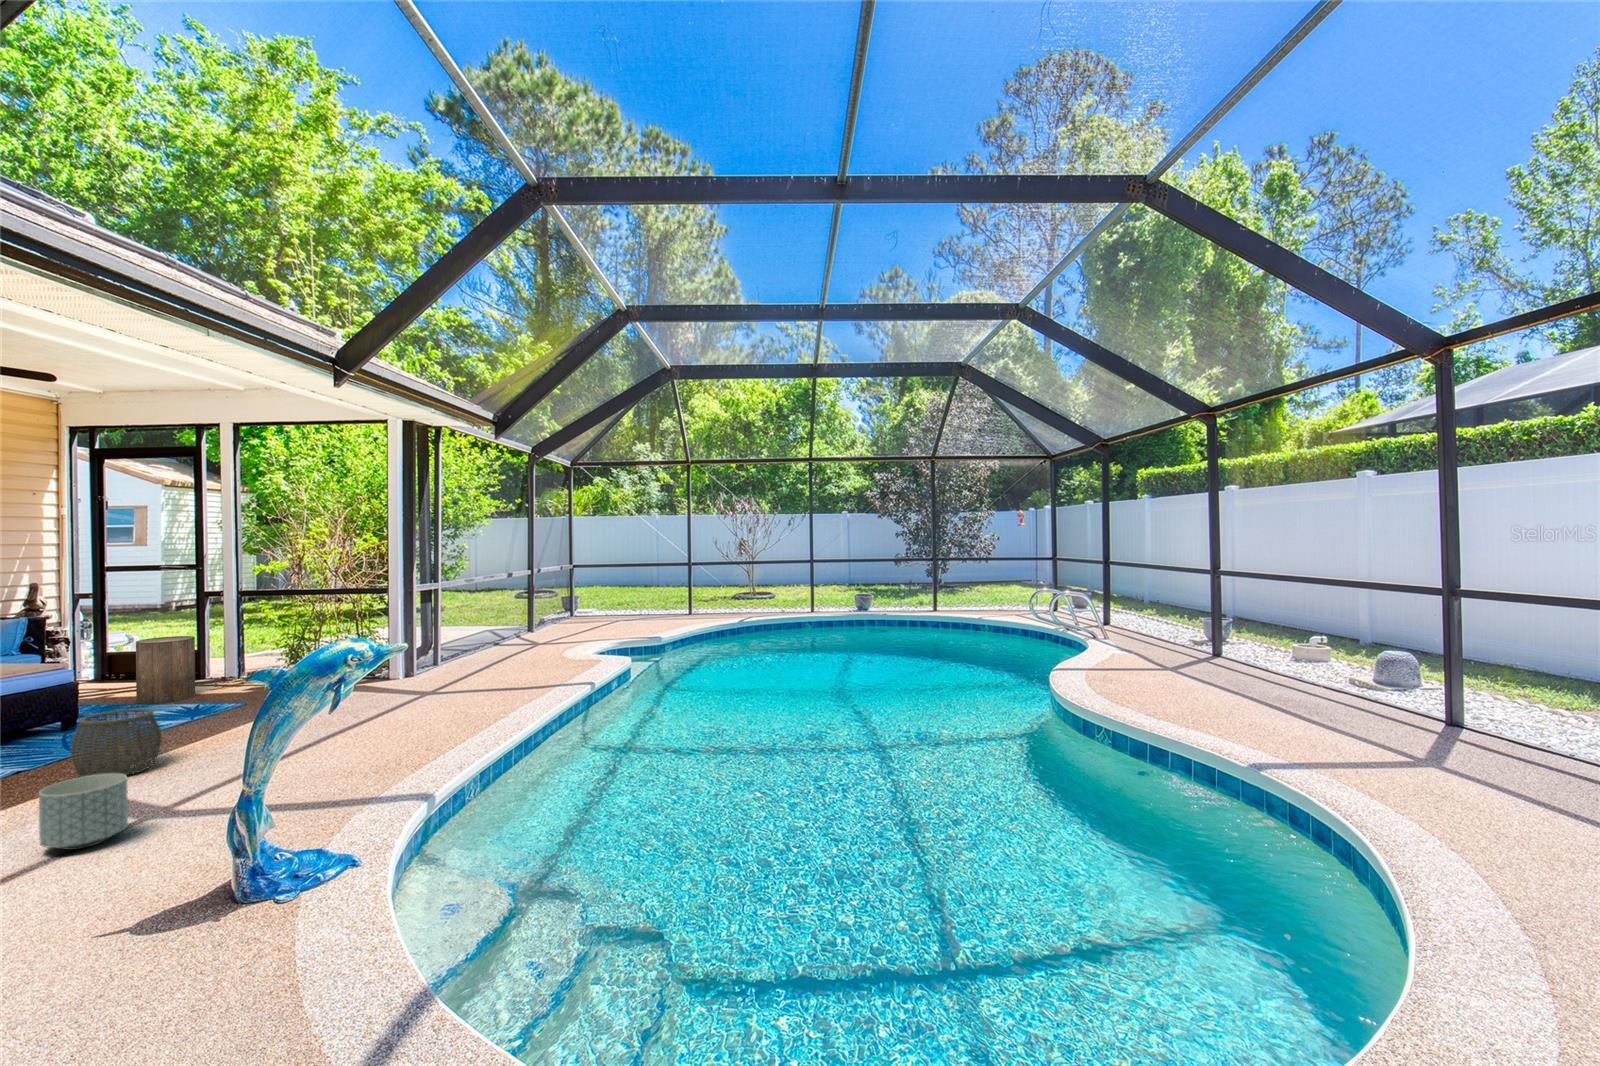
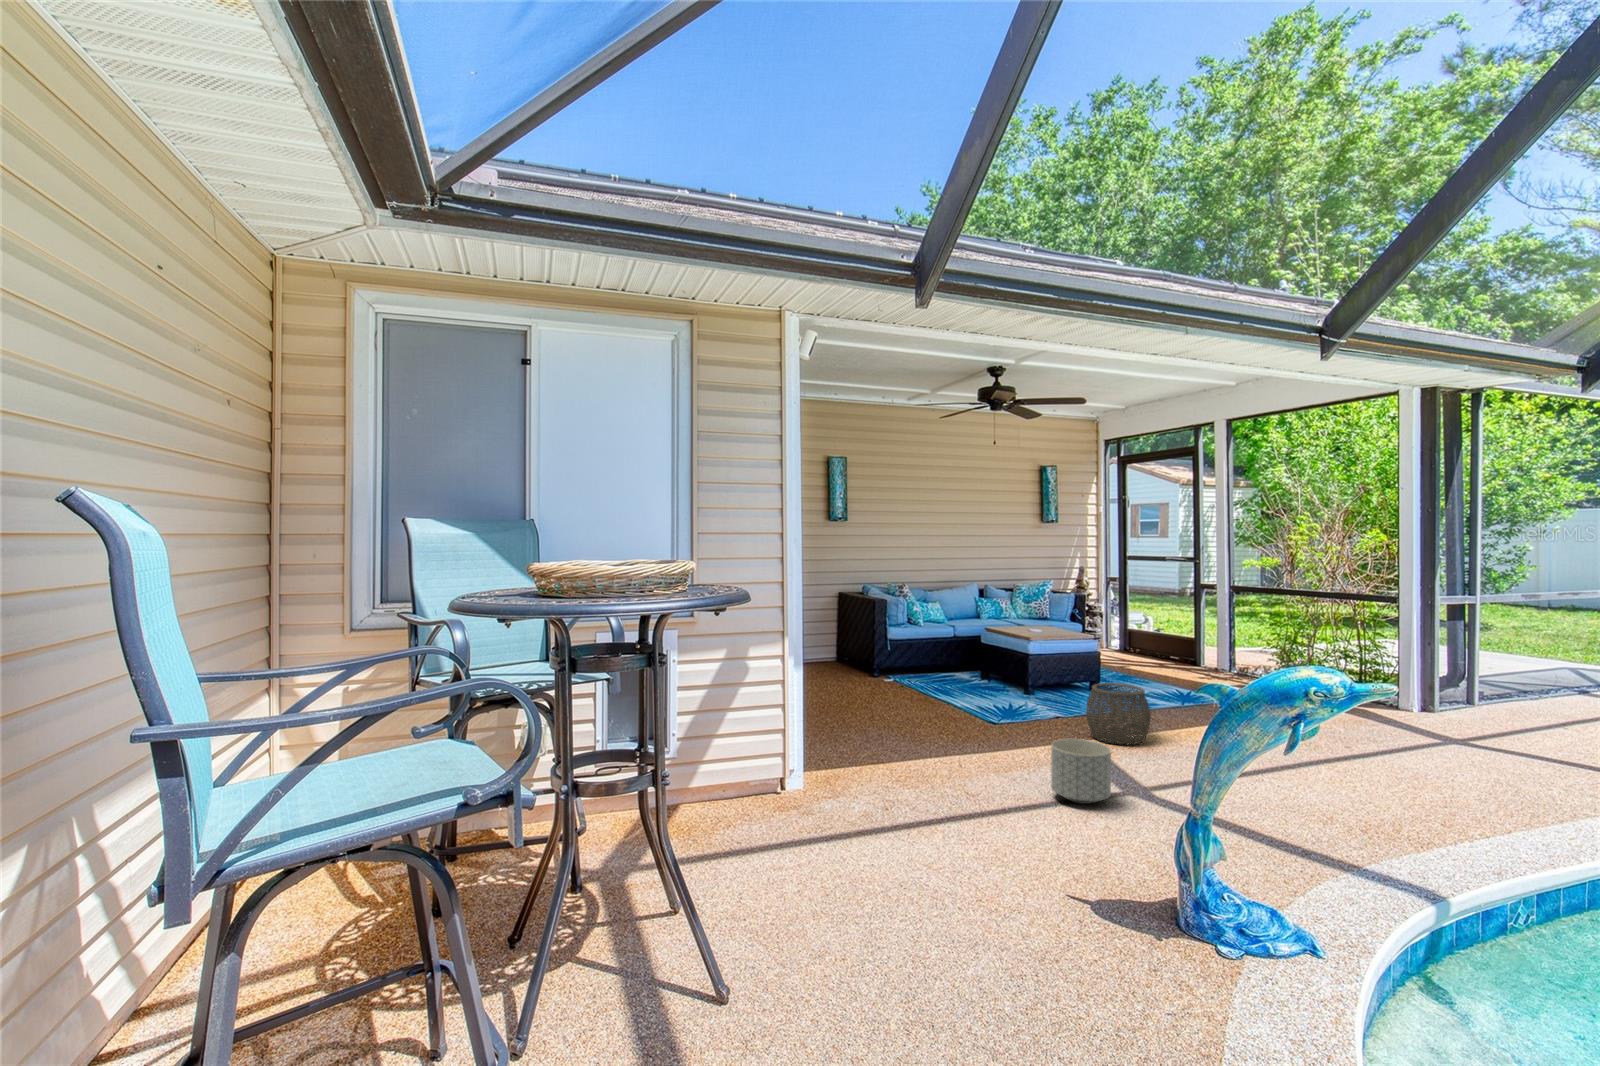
stool: present [136,636,195,704] -> none [1145,622,1191,683]

